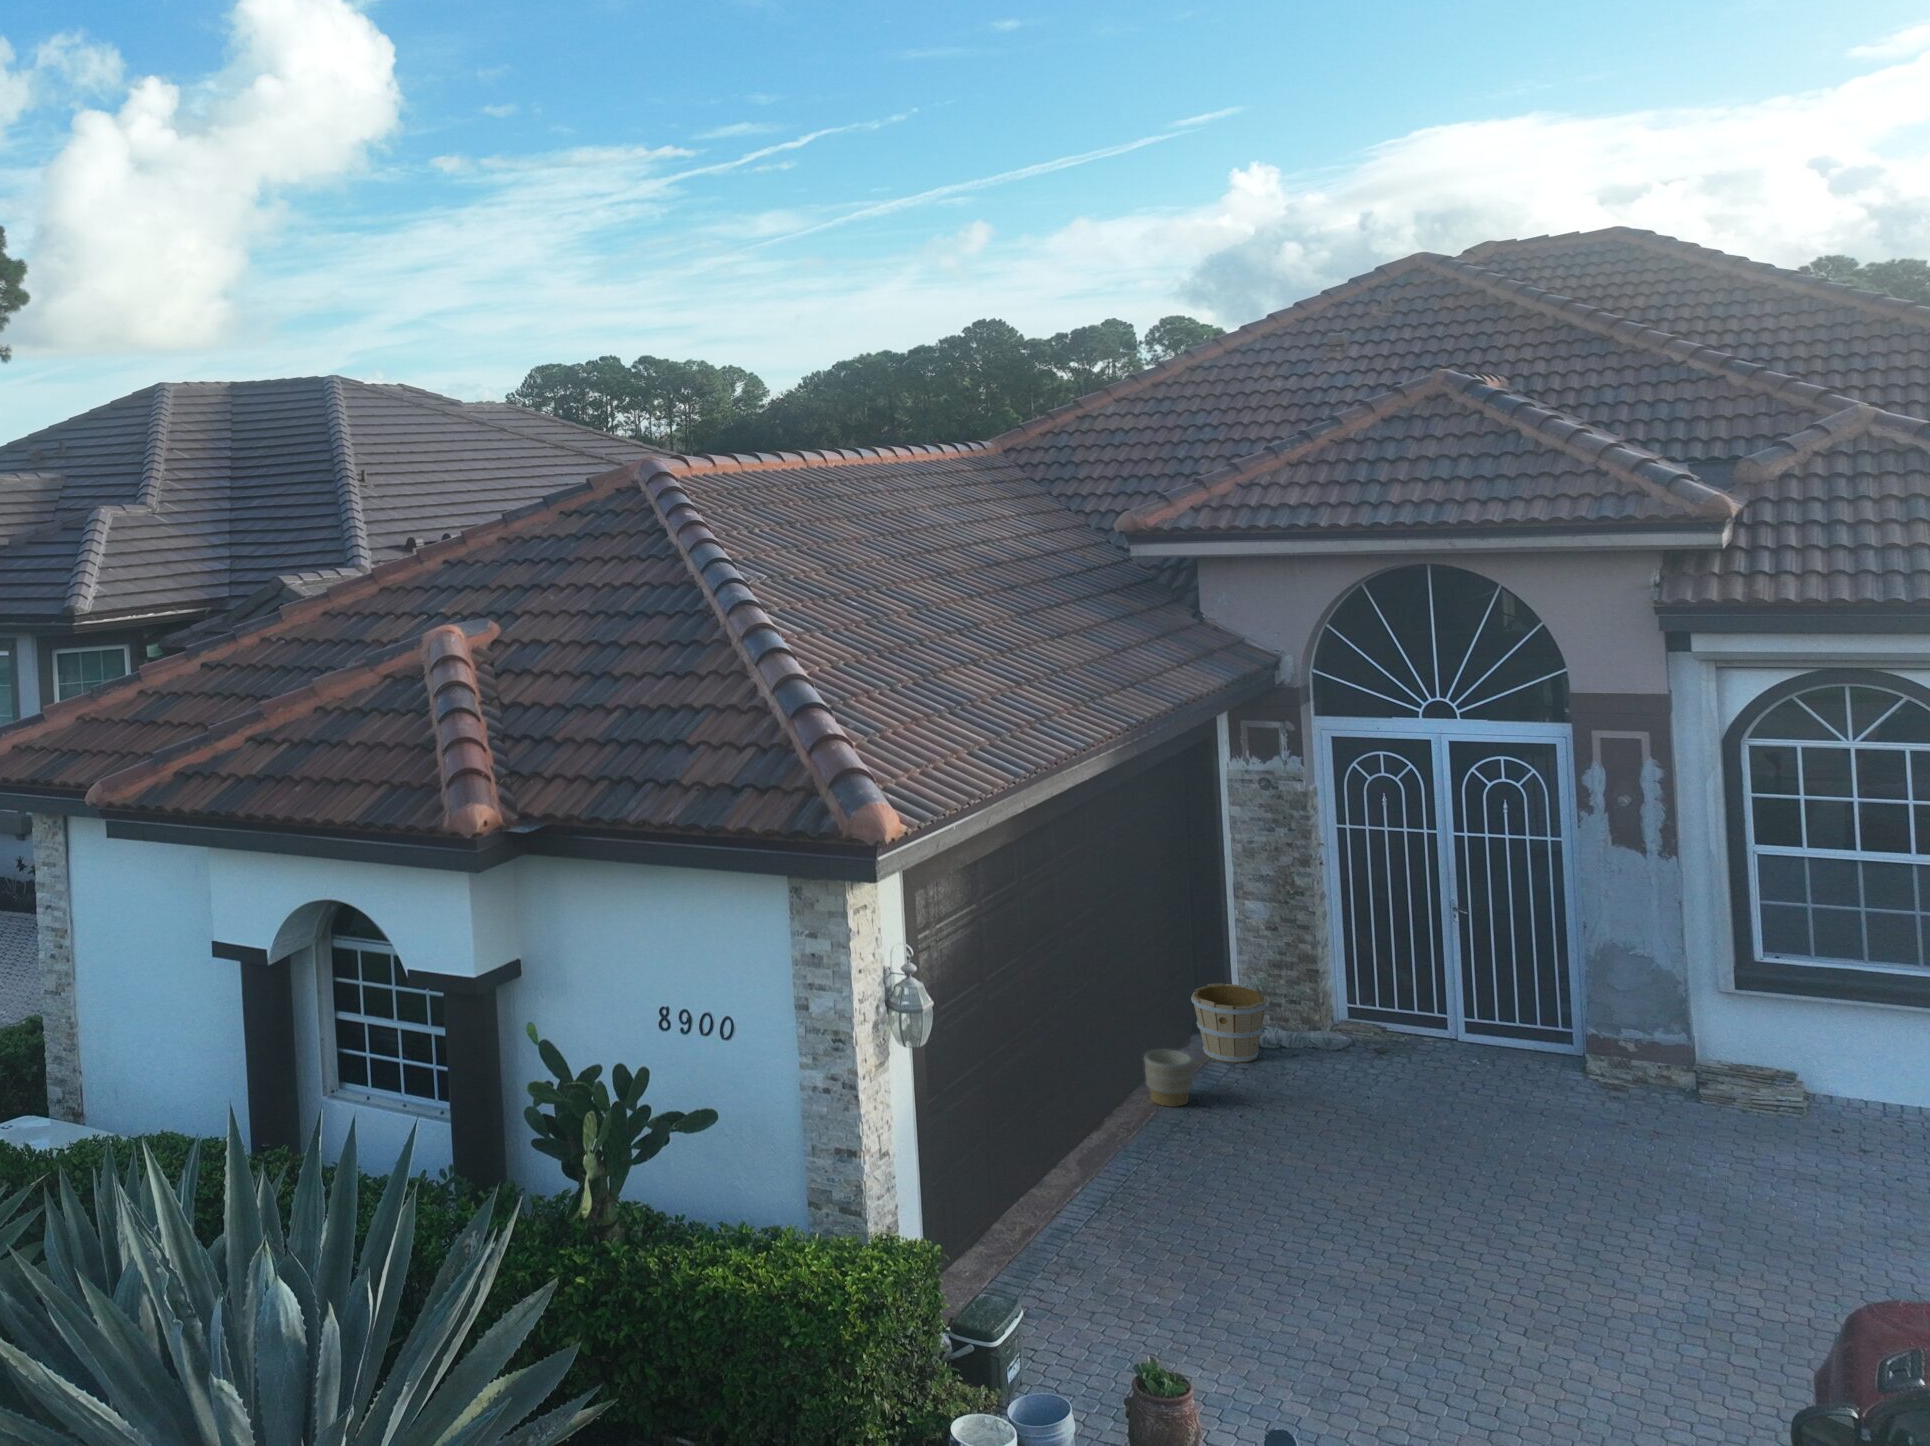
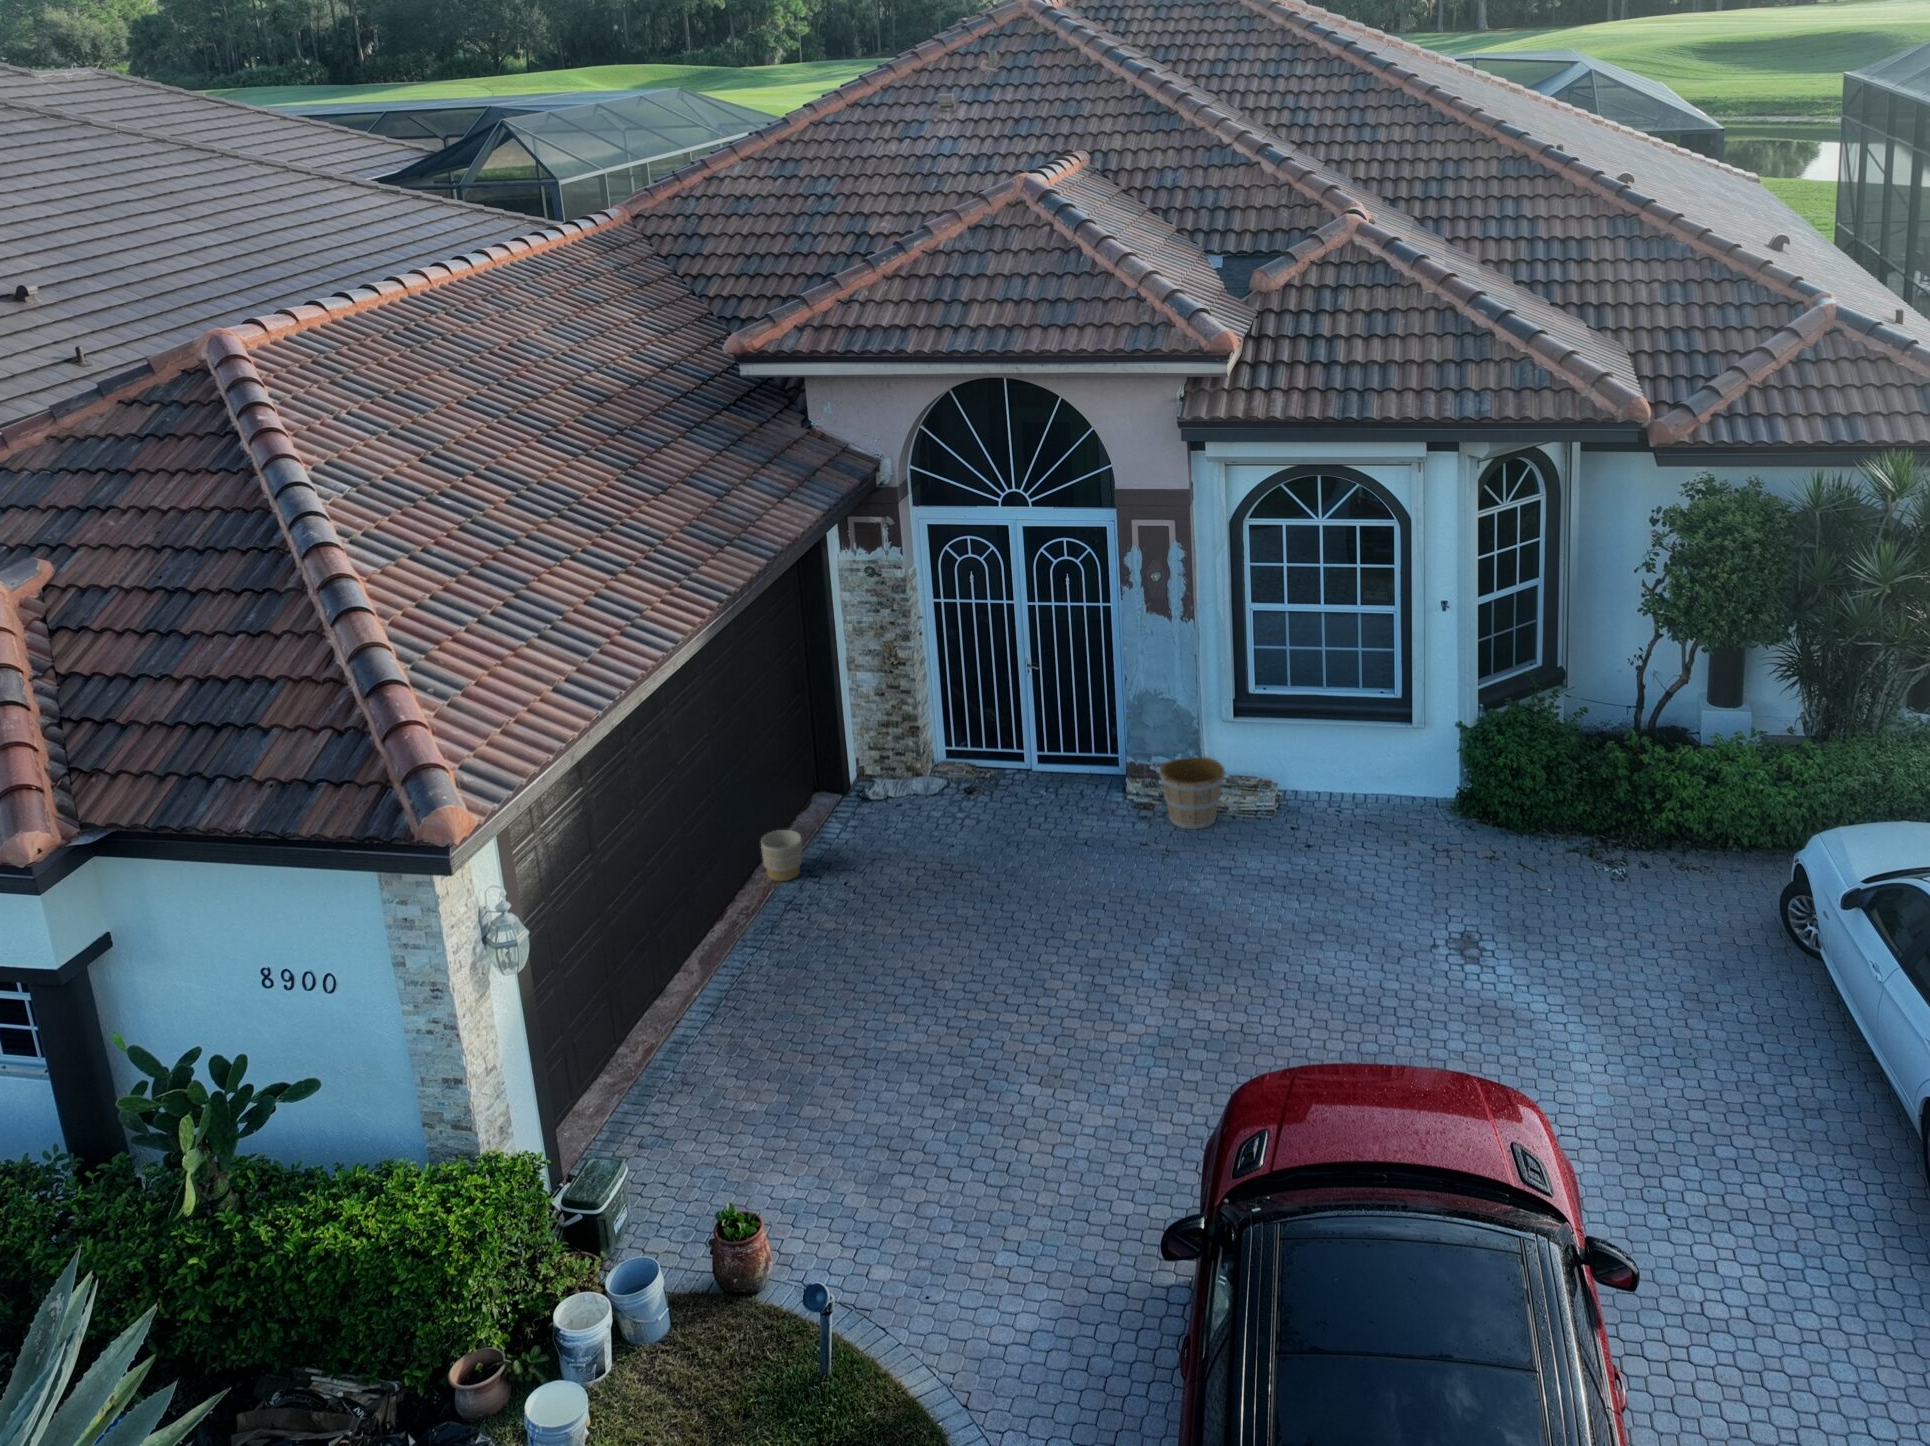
wooden bucket: present [1191,983,1267,1063] -> present [1160,757,1225,830]

